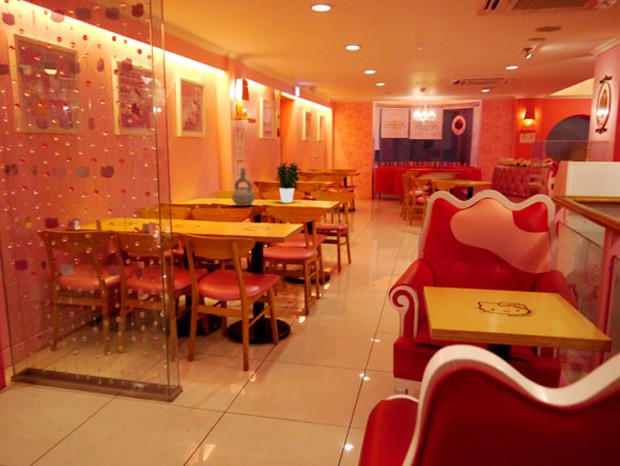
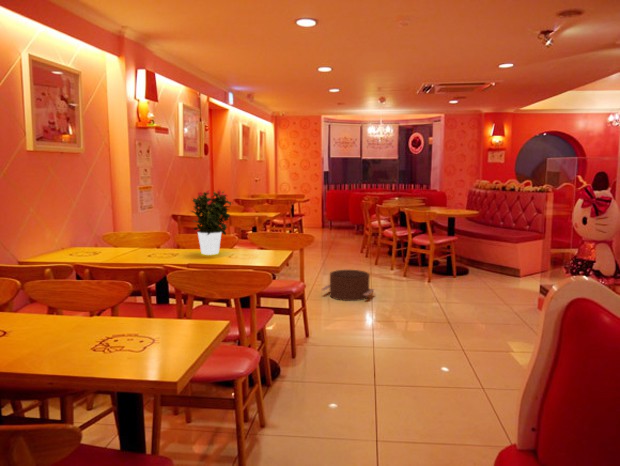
decorative vase: present [232,168,255,206] -> none [114,202,155,265]
pouf: none [363,224,403,246] -> present [322,270,373,301]

